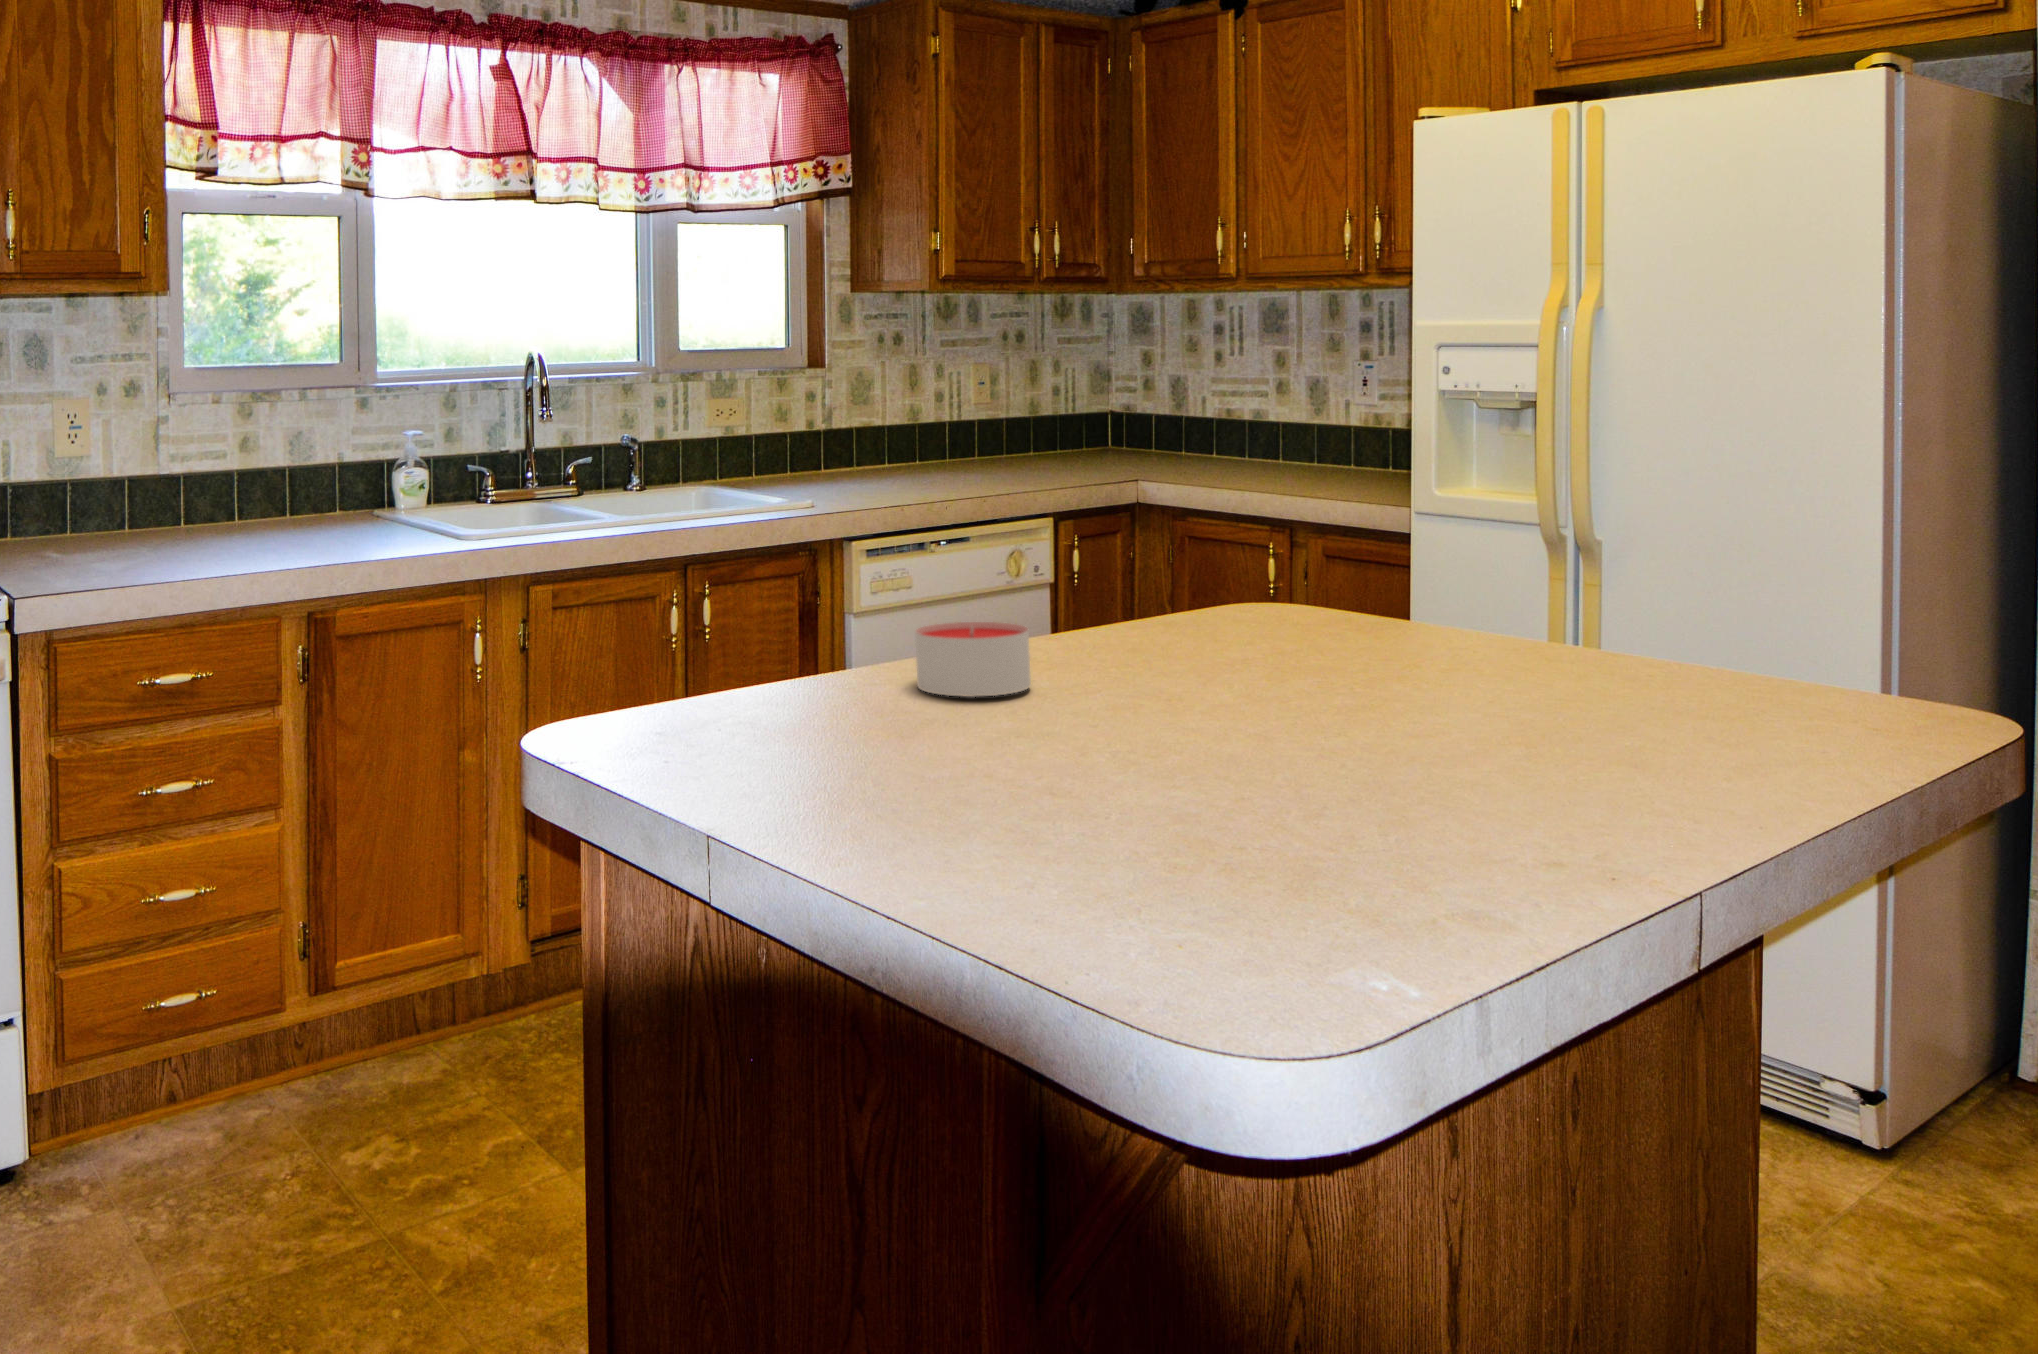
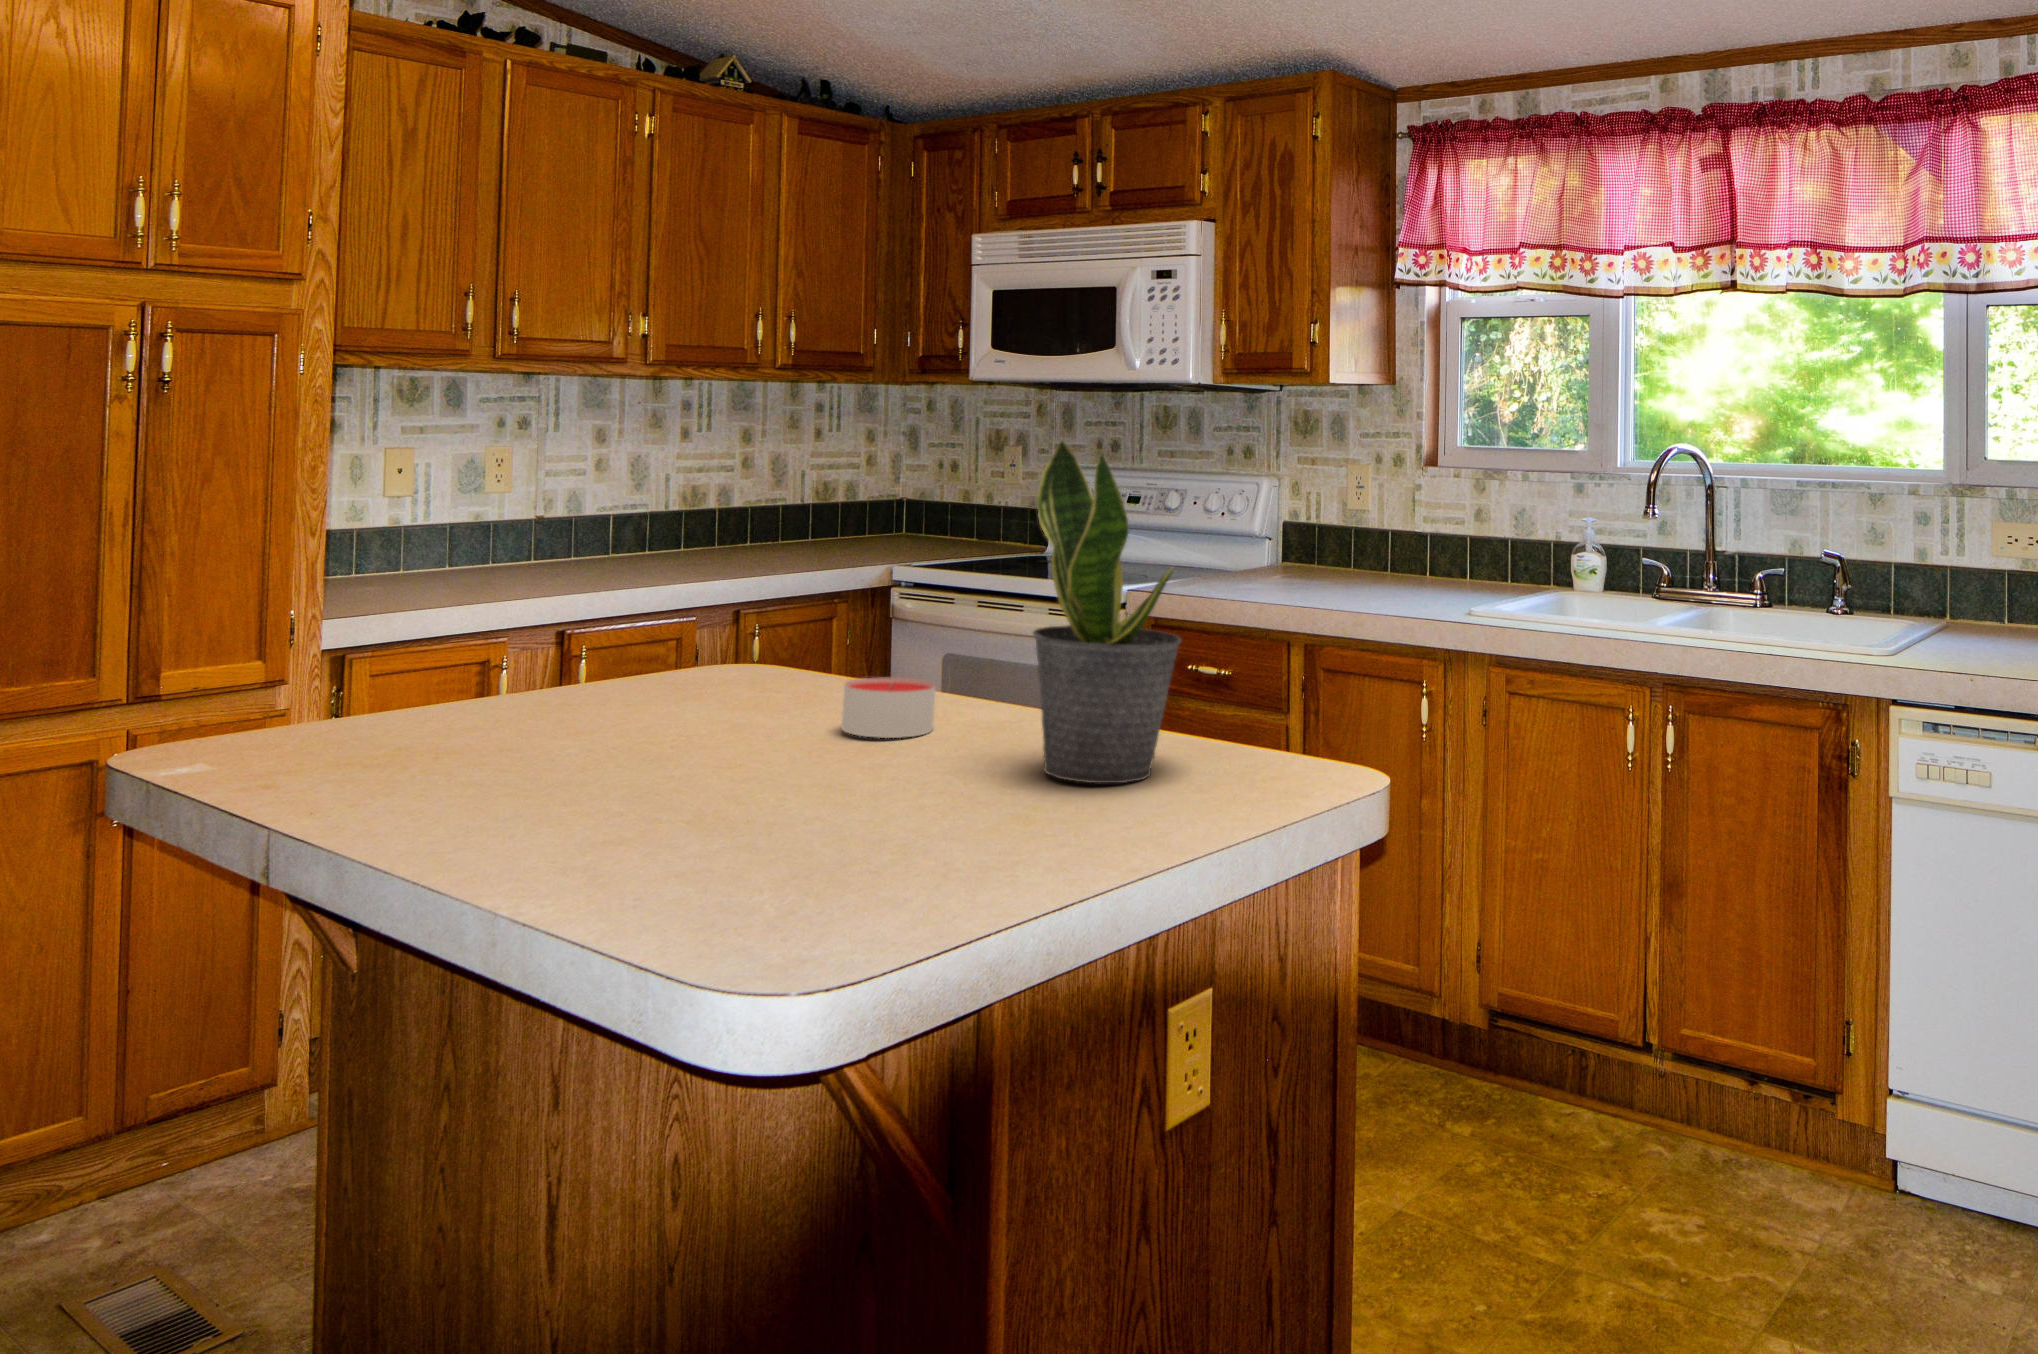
potted plant: none [1131,309,1287,651] -> present [1033,440,1181,783]

